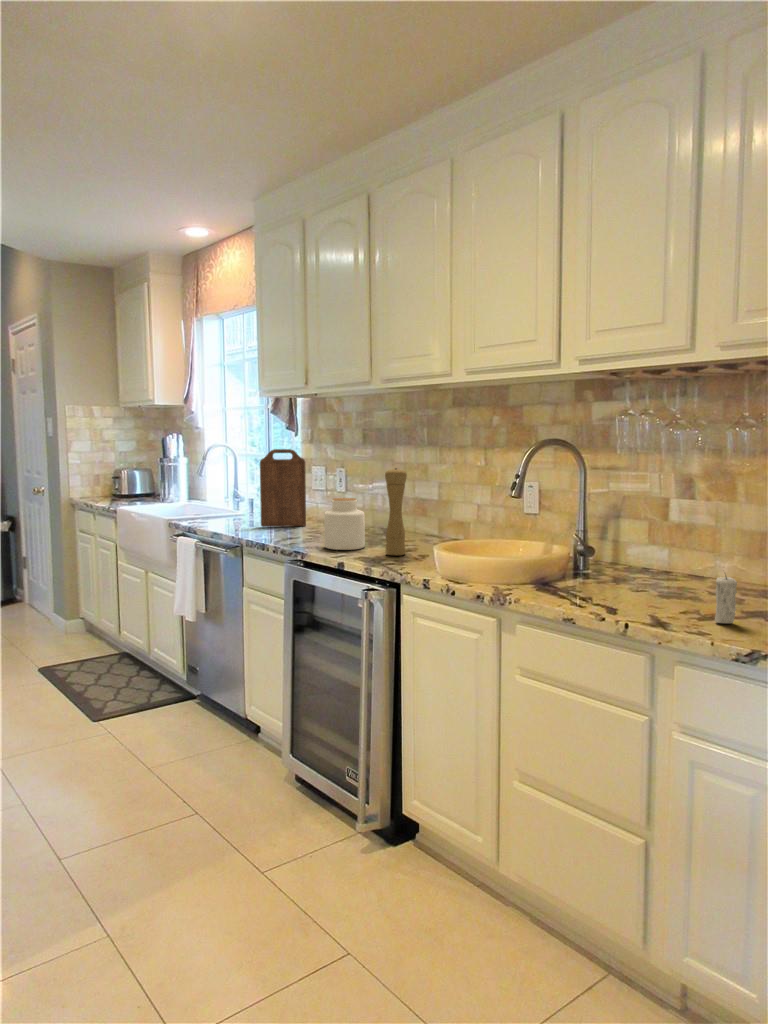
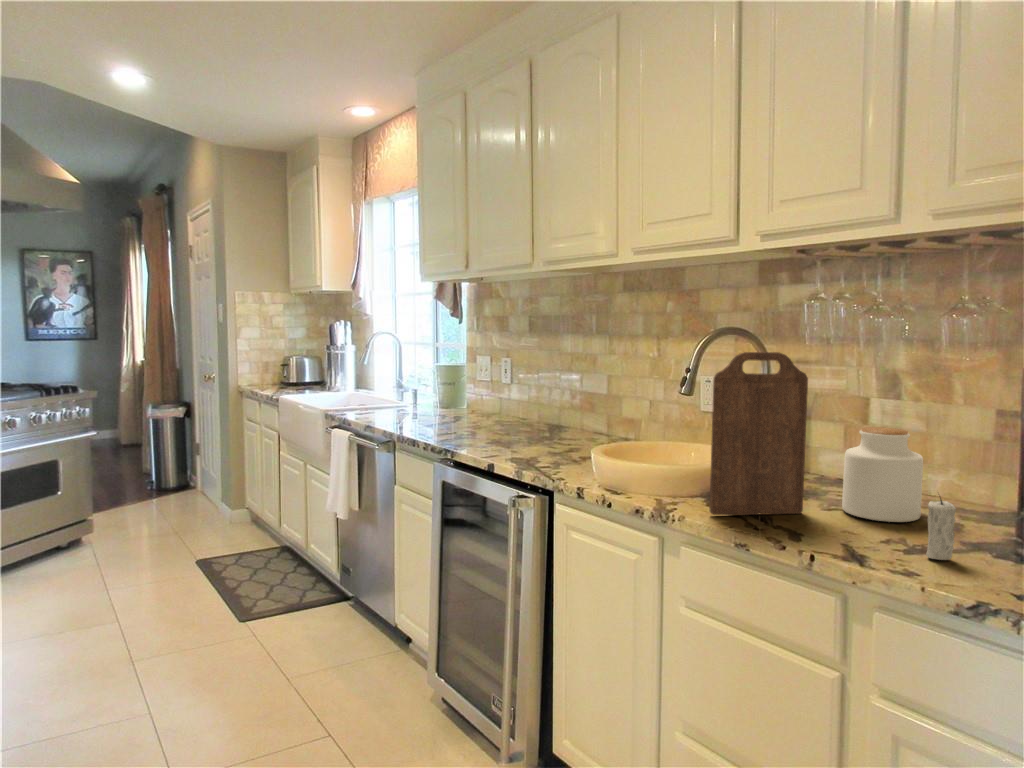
cutting board: present [260,449,306,527] -> present [710,352,808,515]
pepper mill: present [385,468,407,555] -> none [541,359,566,457]
jar: present [324,498,365,550] -> present [842,427,923,522]

